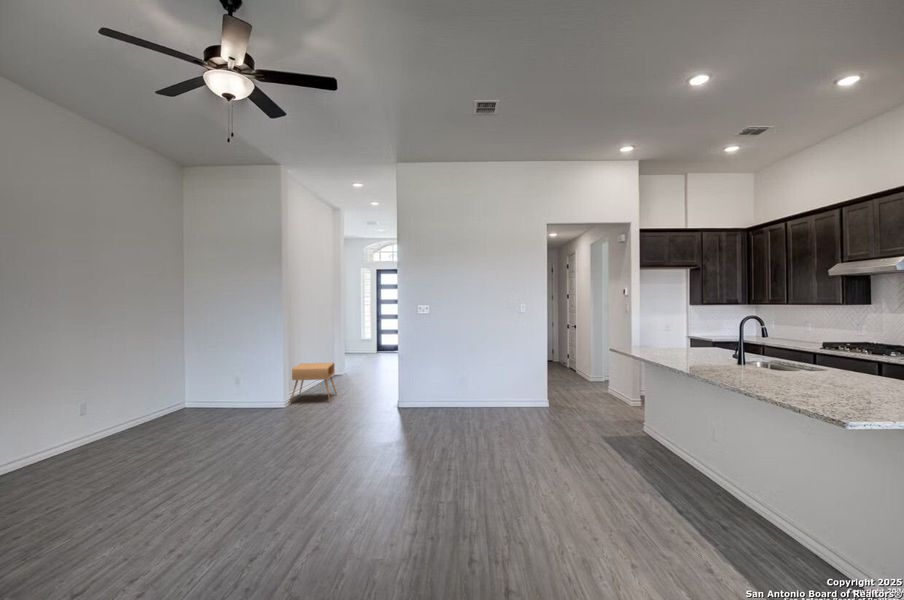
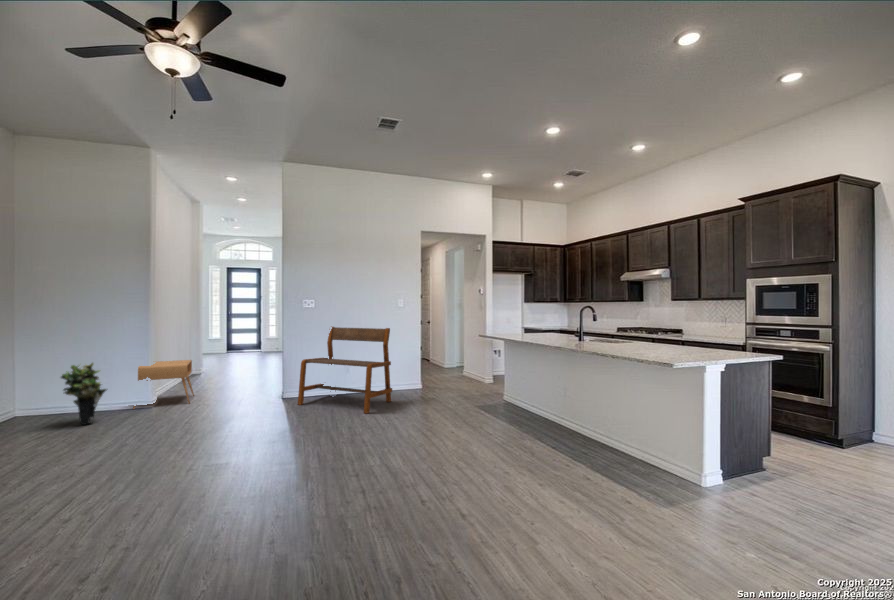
bench: none [416,335,509,430] -> present [298,327,392,413]
potted plant: none [237,364,269,416] -> present [61,363,106,425]

